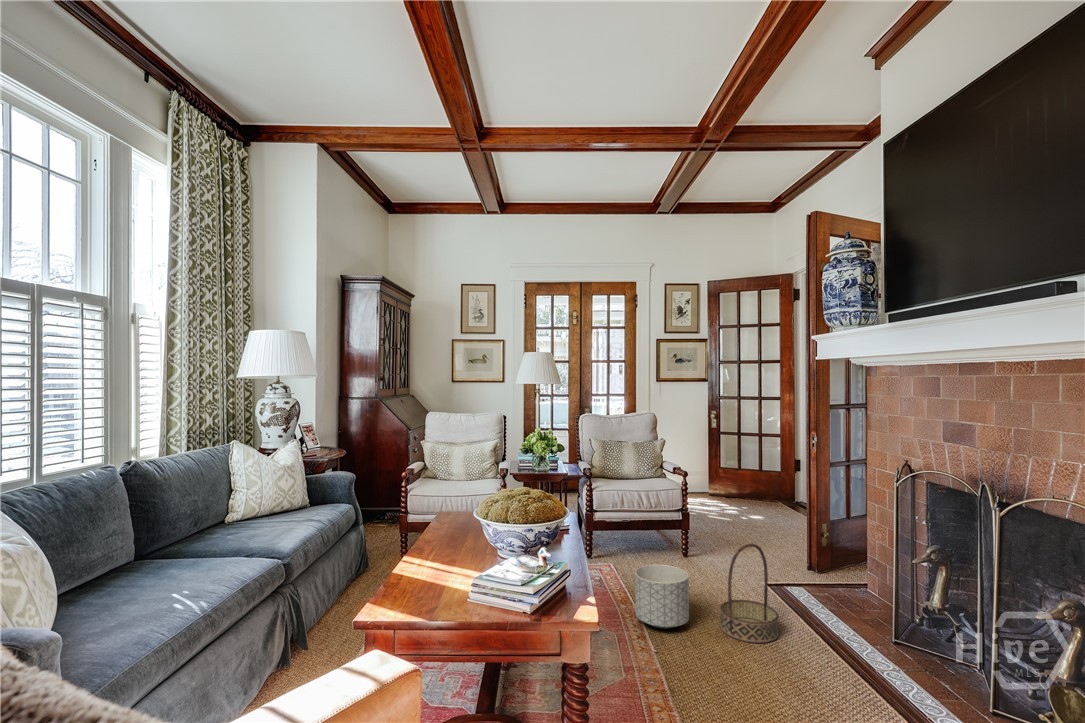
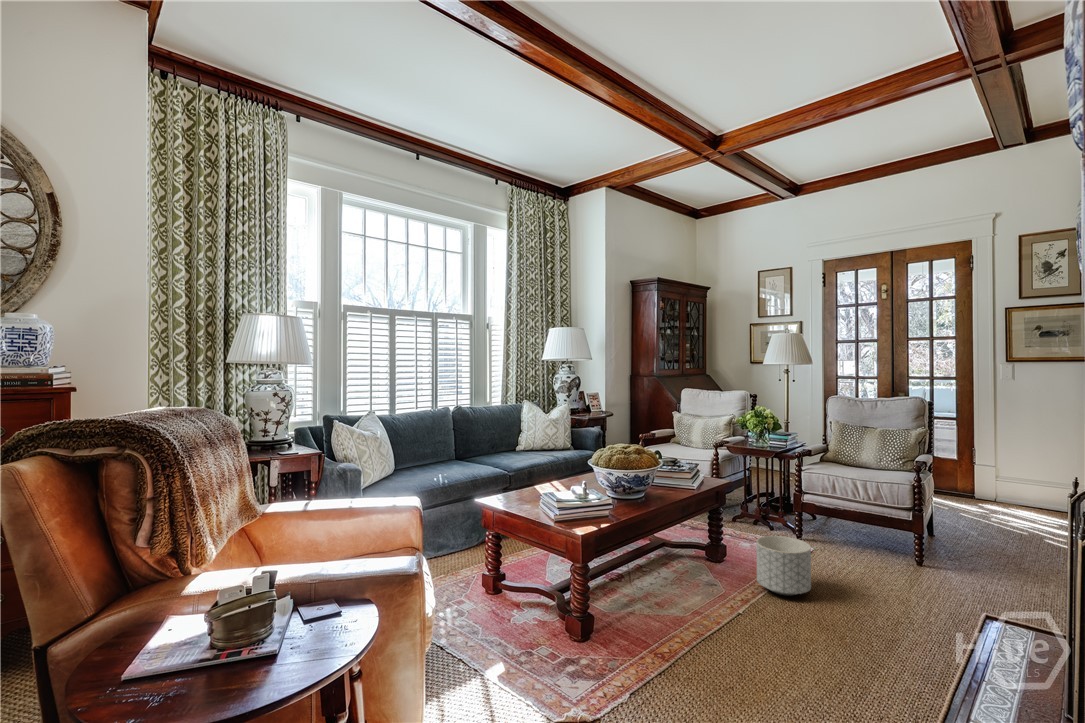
basket: present [720,543,779,643] -> none [832,533,902,637]

